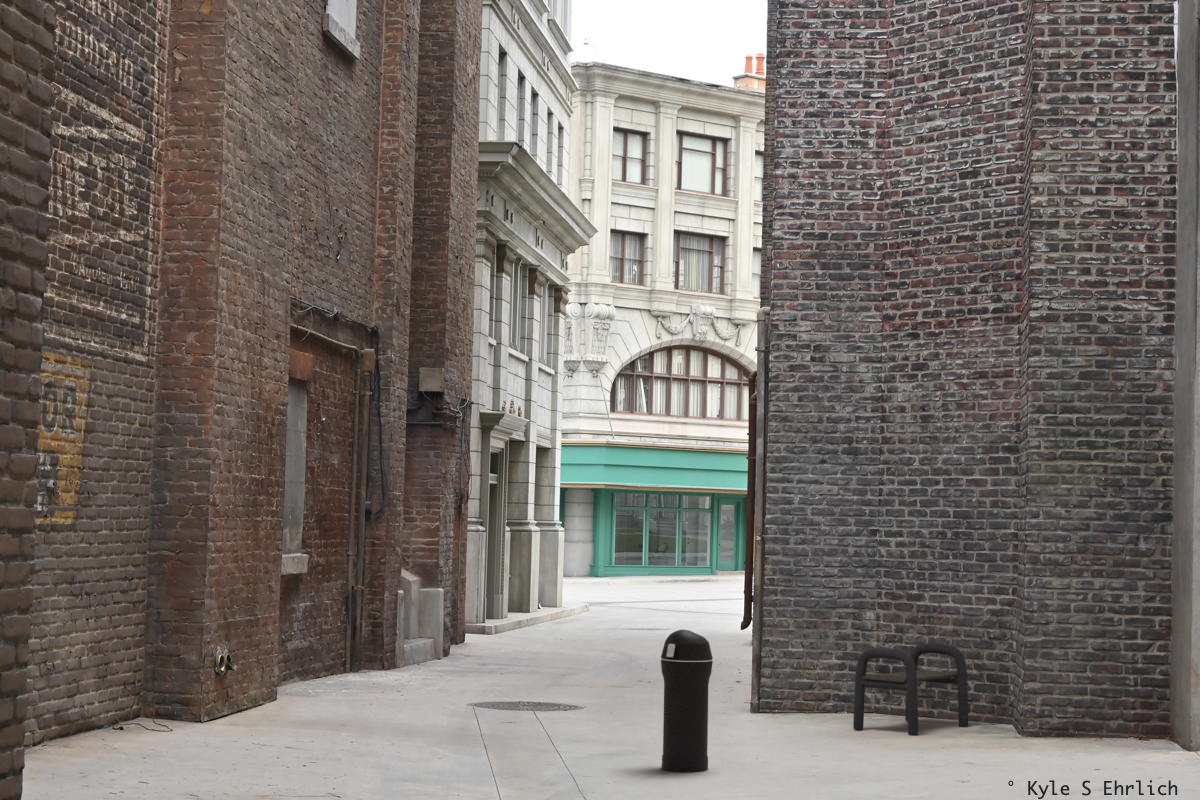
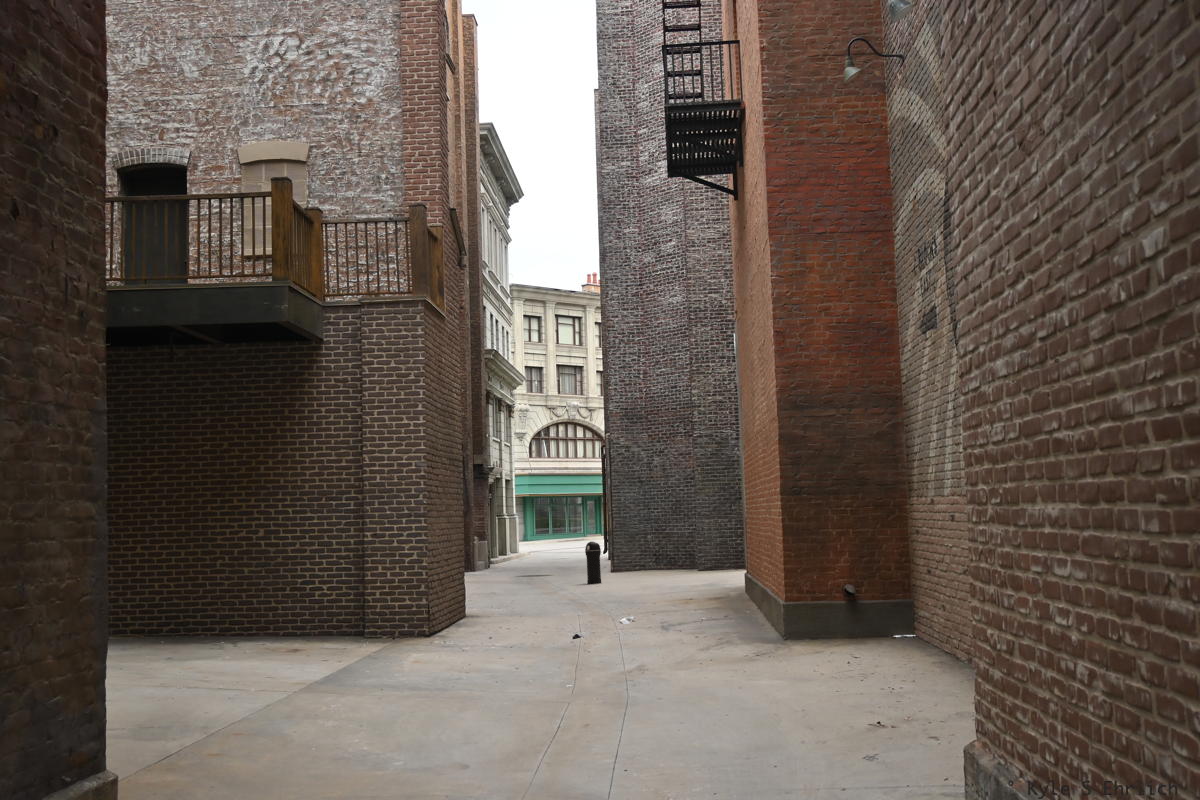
bench: present [853,643,968,736] -> none [646,545,685,574]

